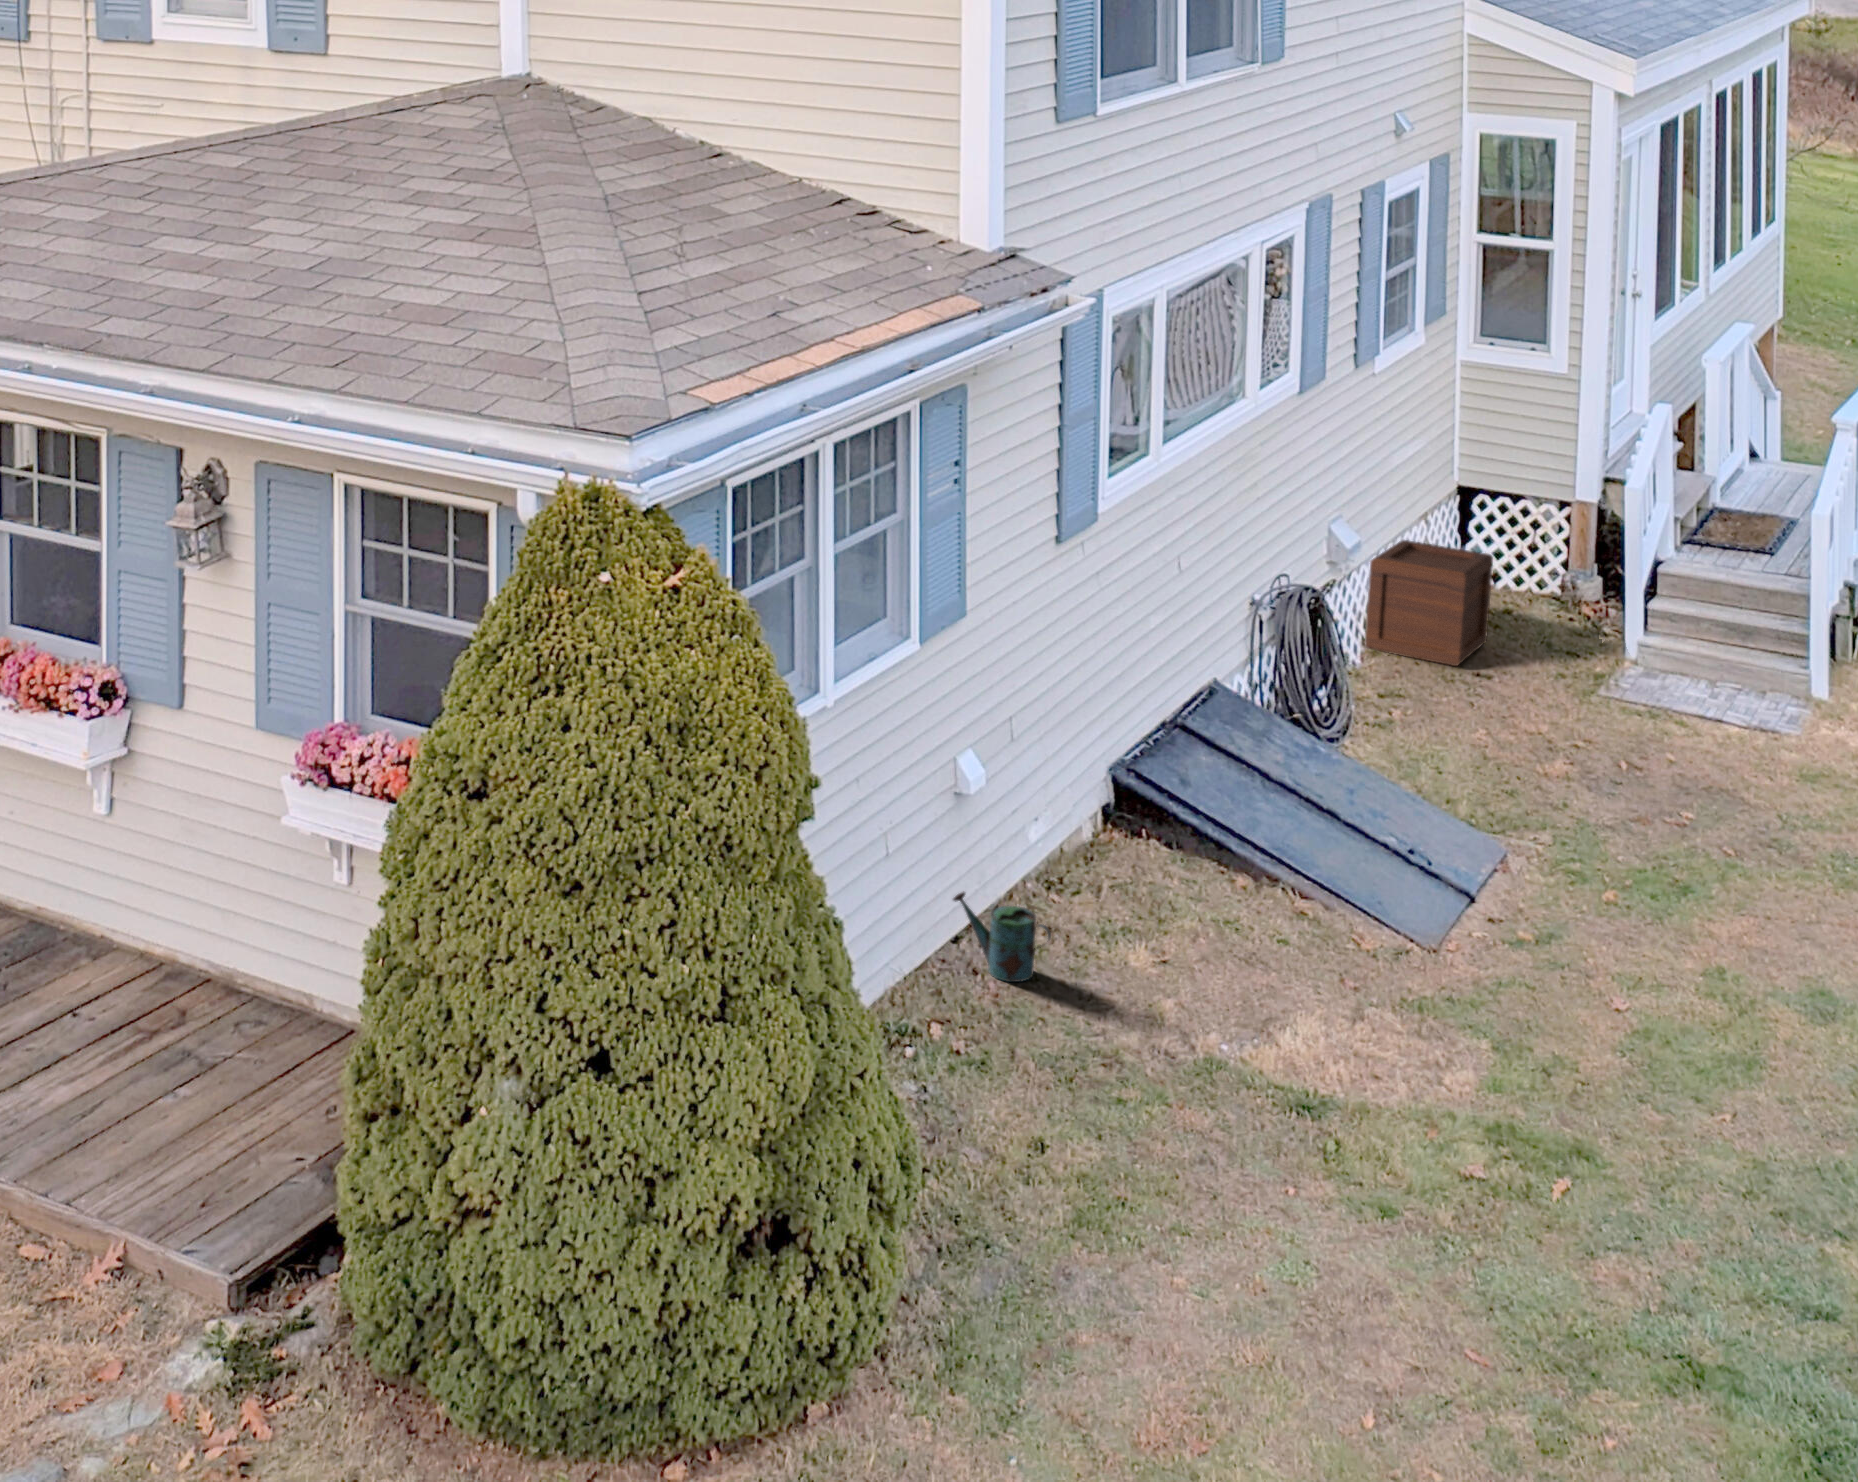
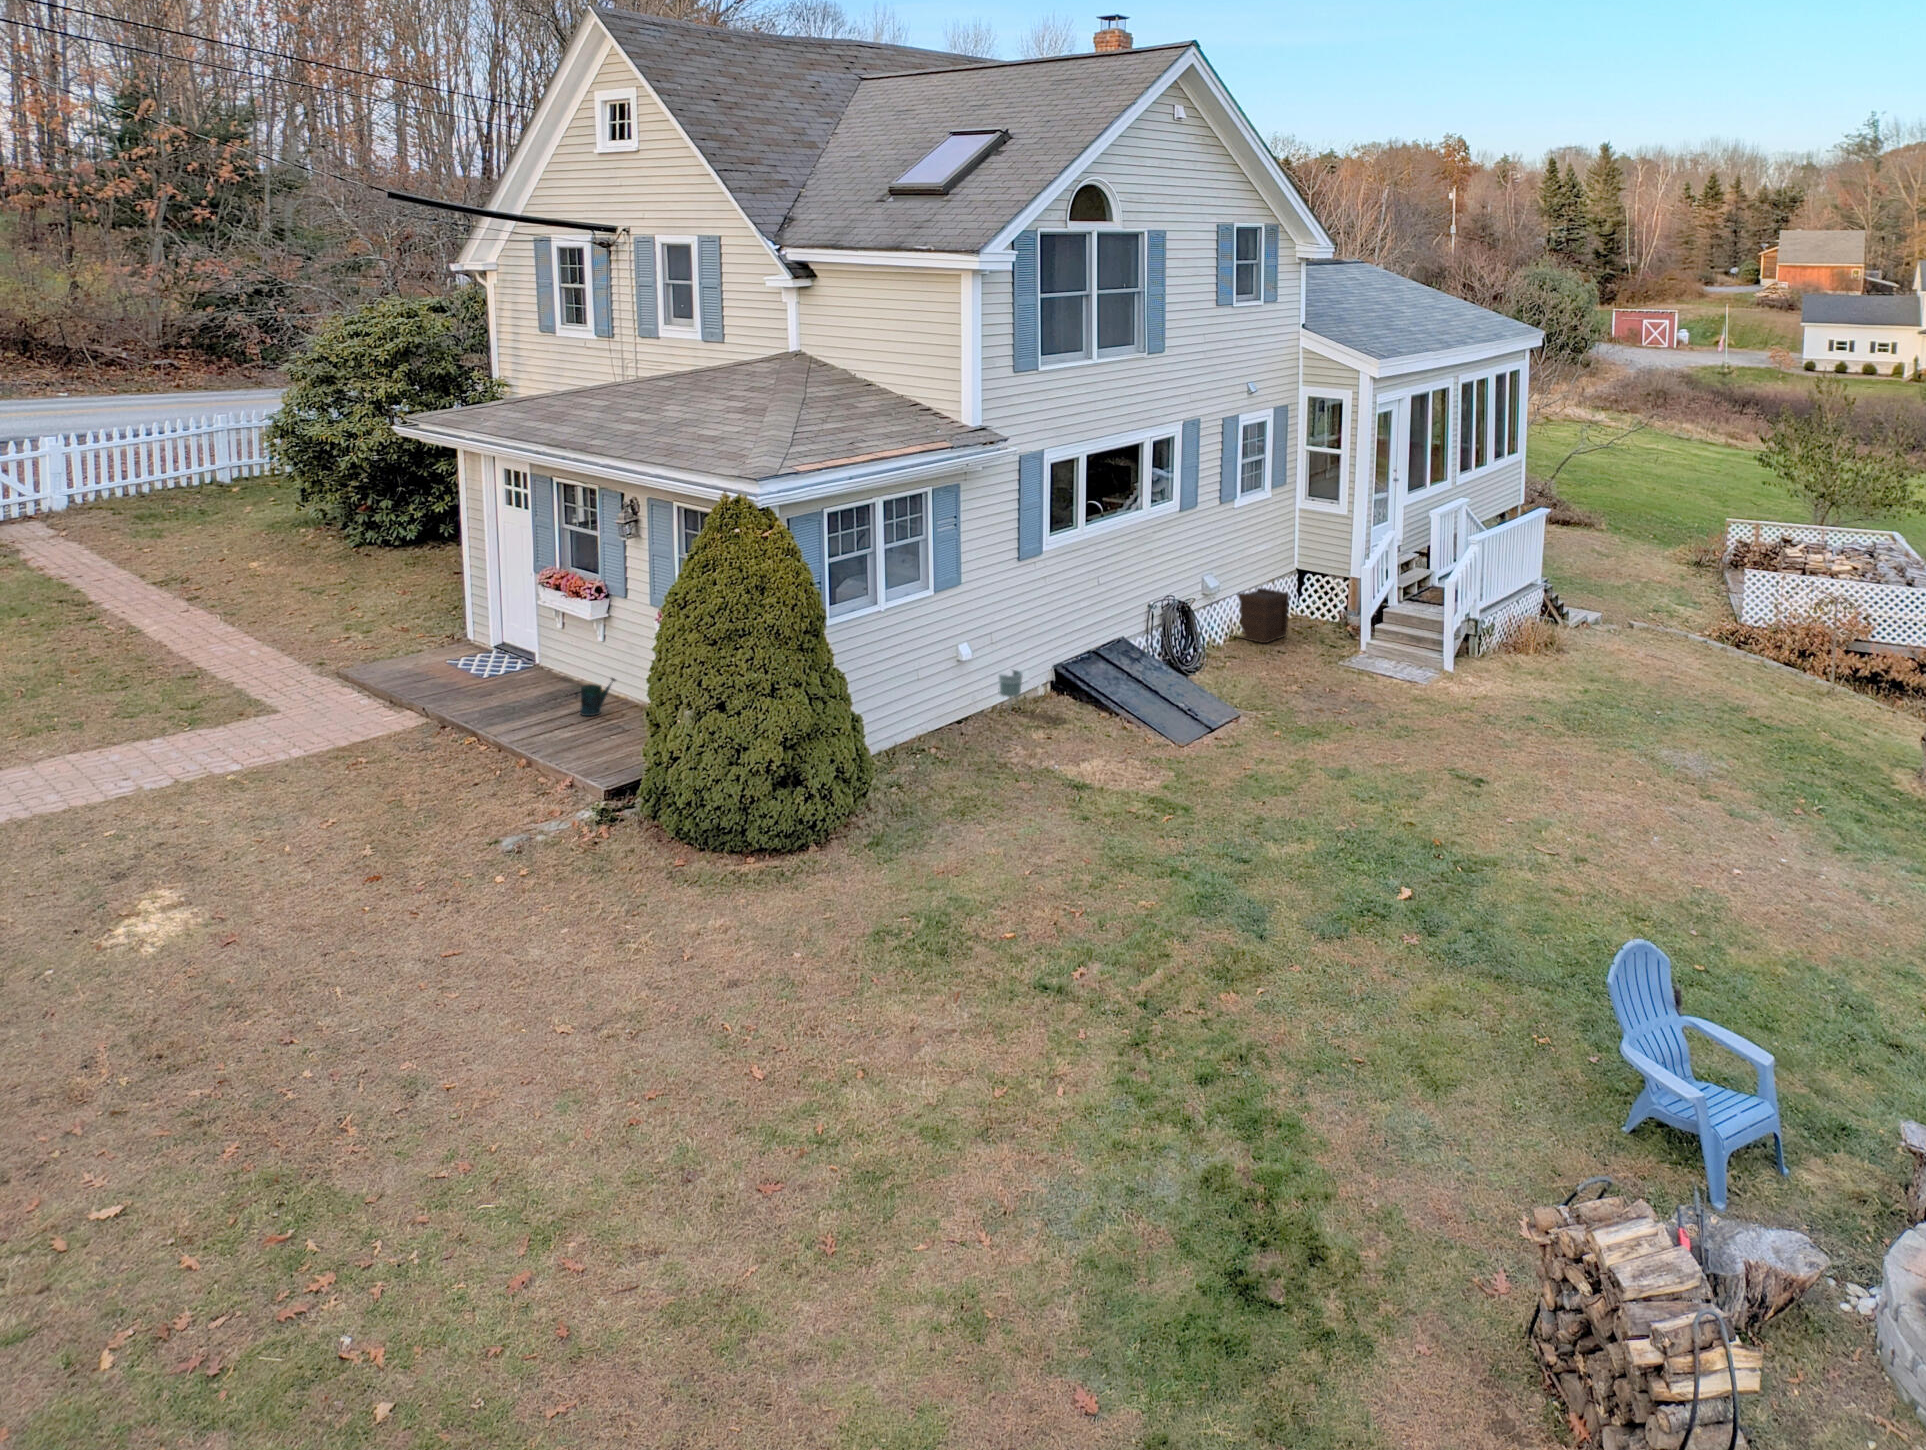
planter: none [1031,805,1092,909] -> present [999,670,1022,711]
watering can: present [953,891,1051,982] -> present [580,678,616,716]

